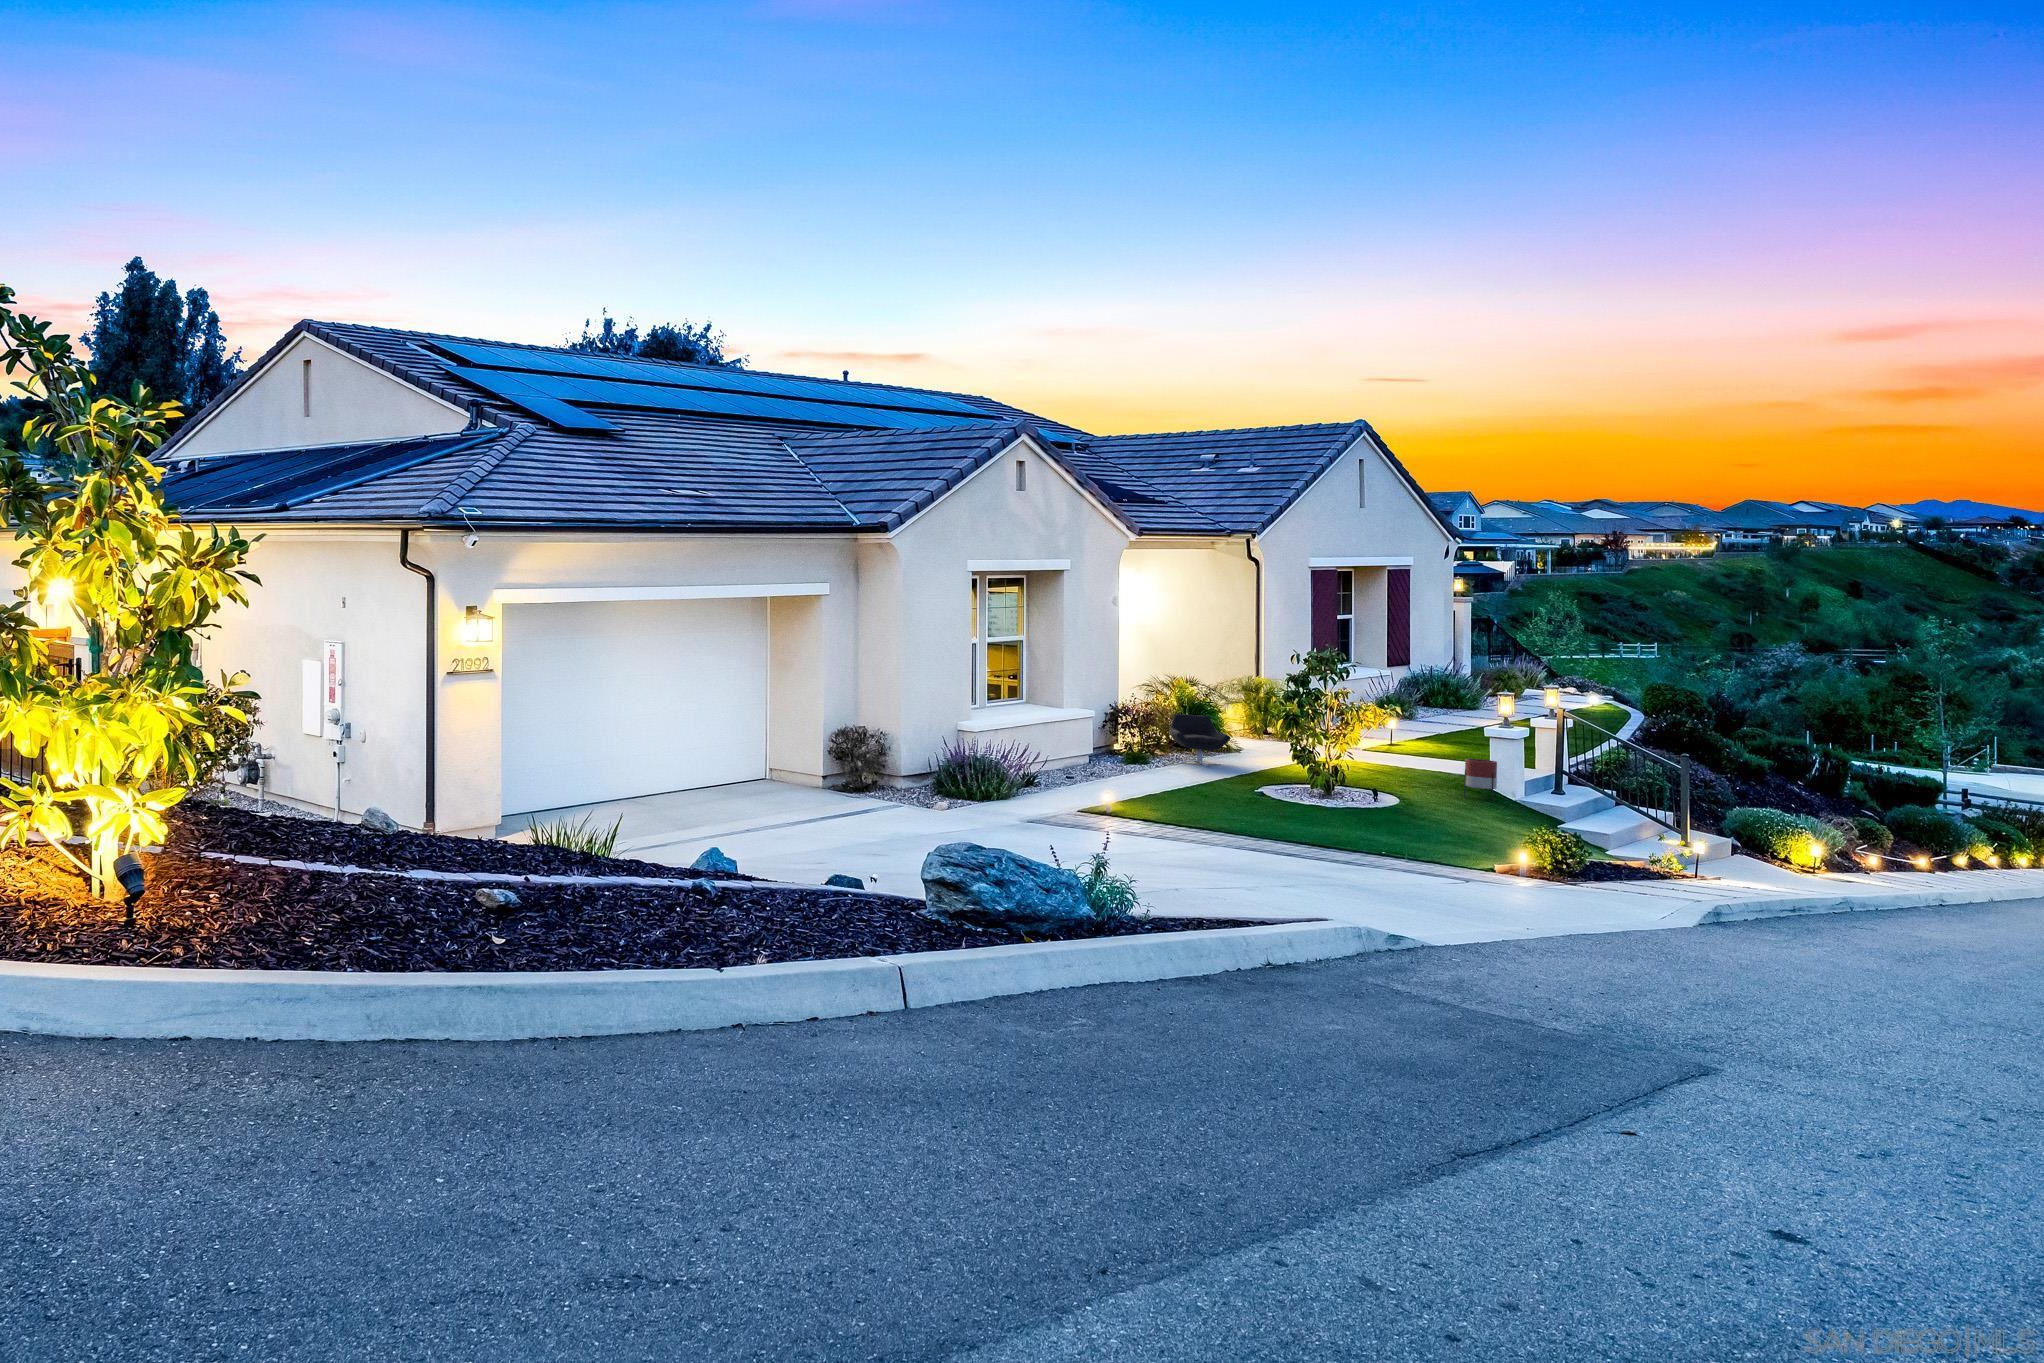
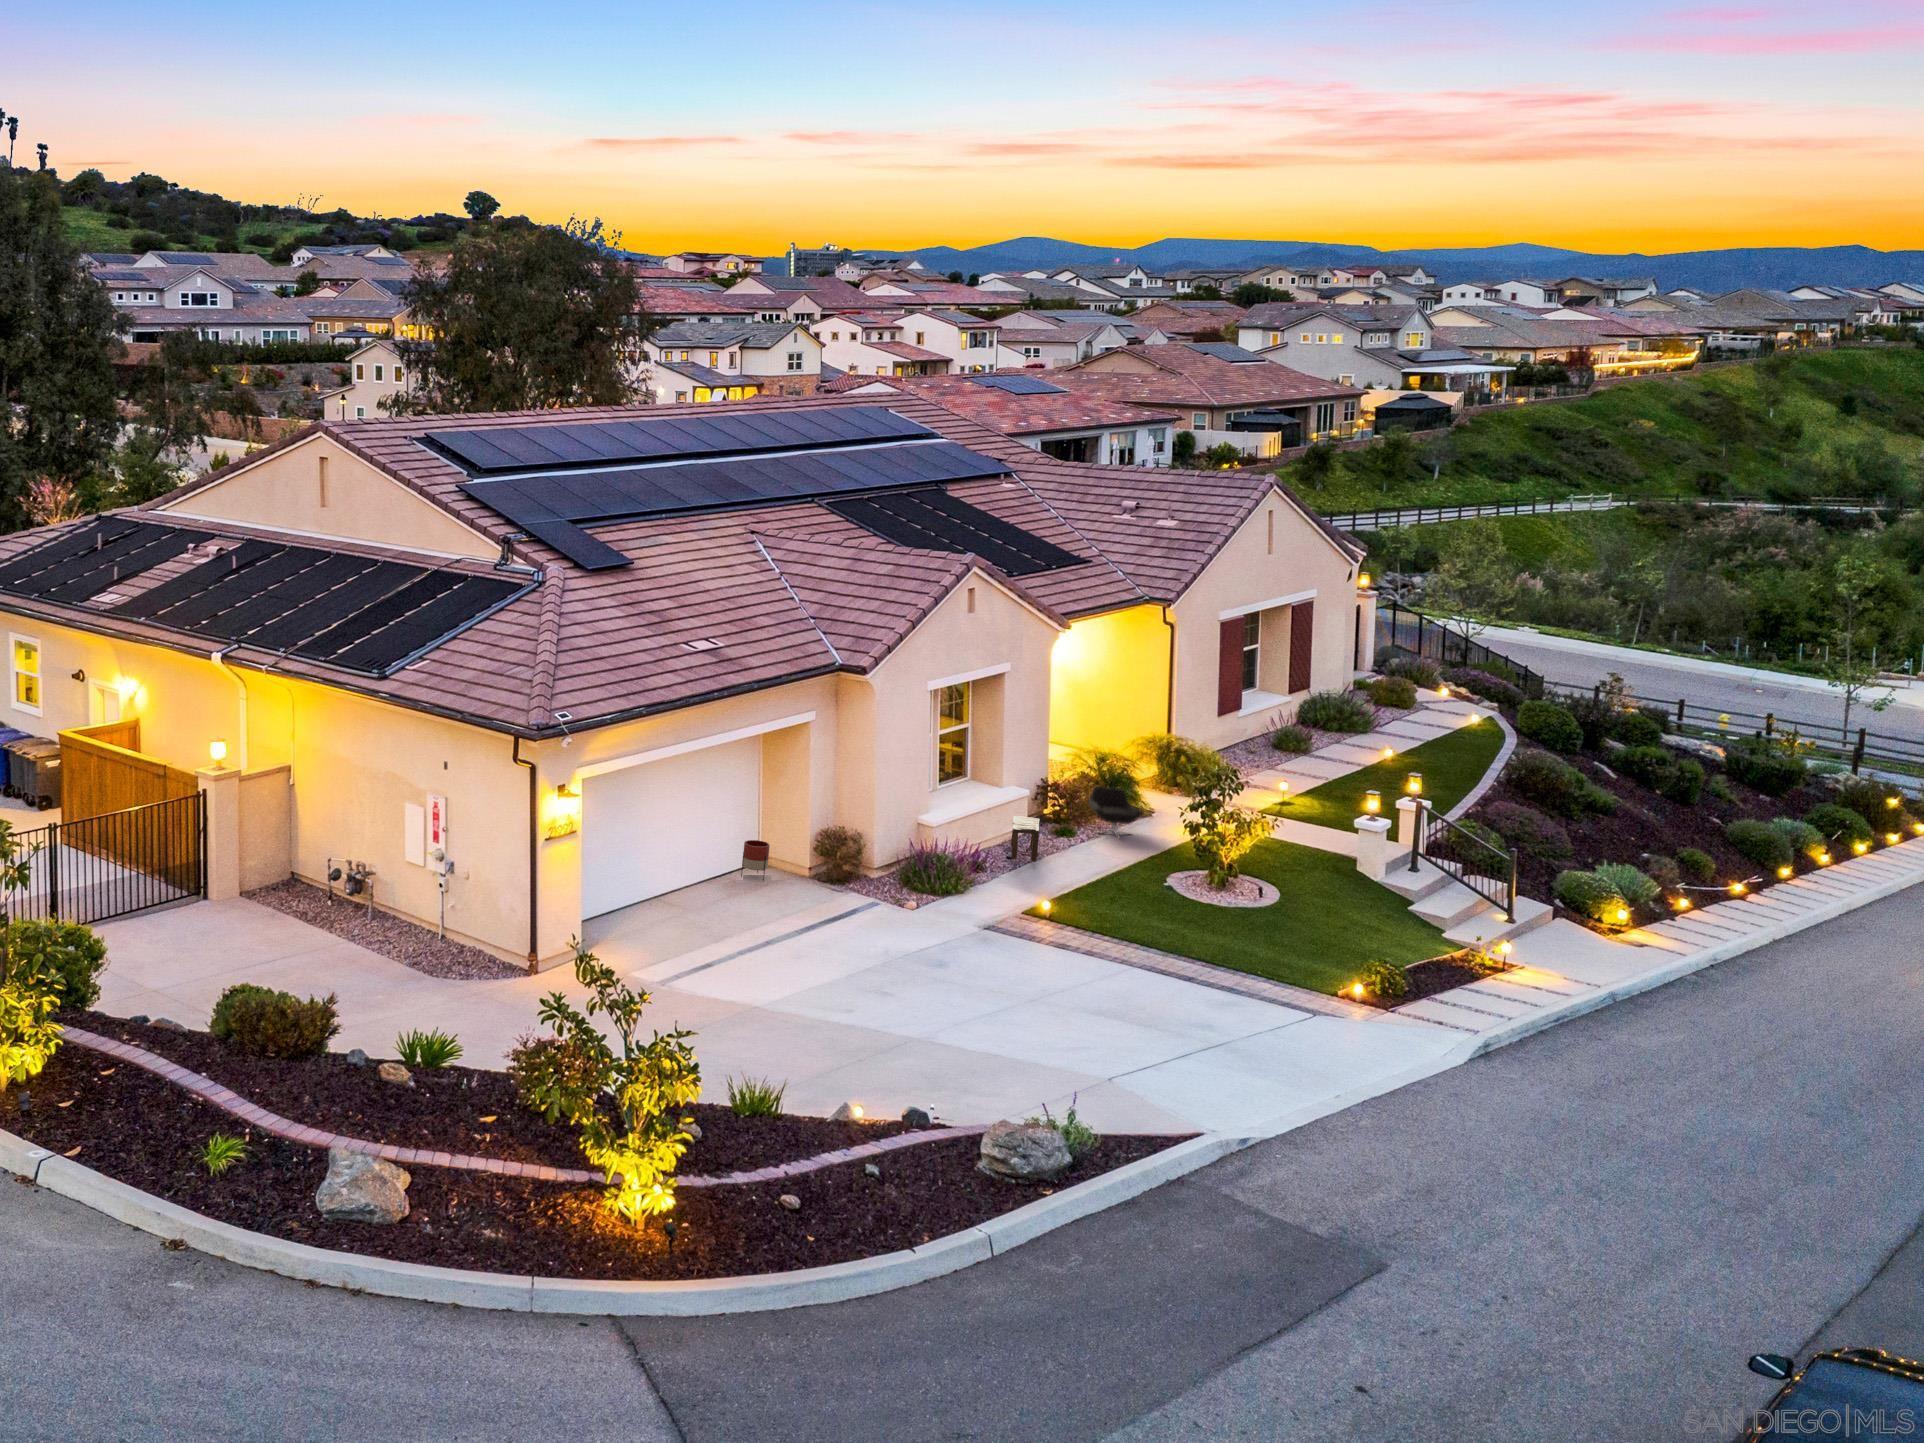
bench: none [1075,735,1109,778] -> present [1011,816,1040,862]
planter: present [1464,759,1497,801] -> present [741,840,770,881]

